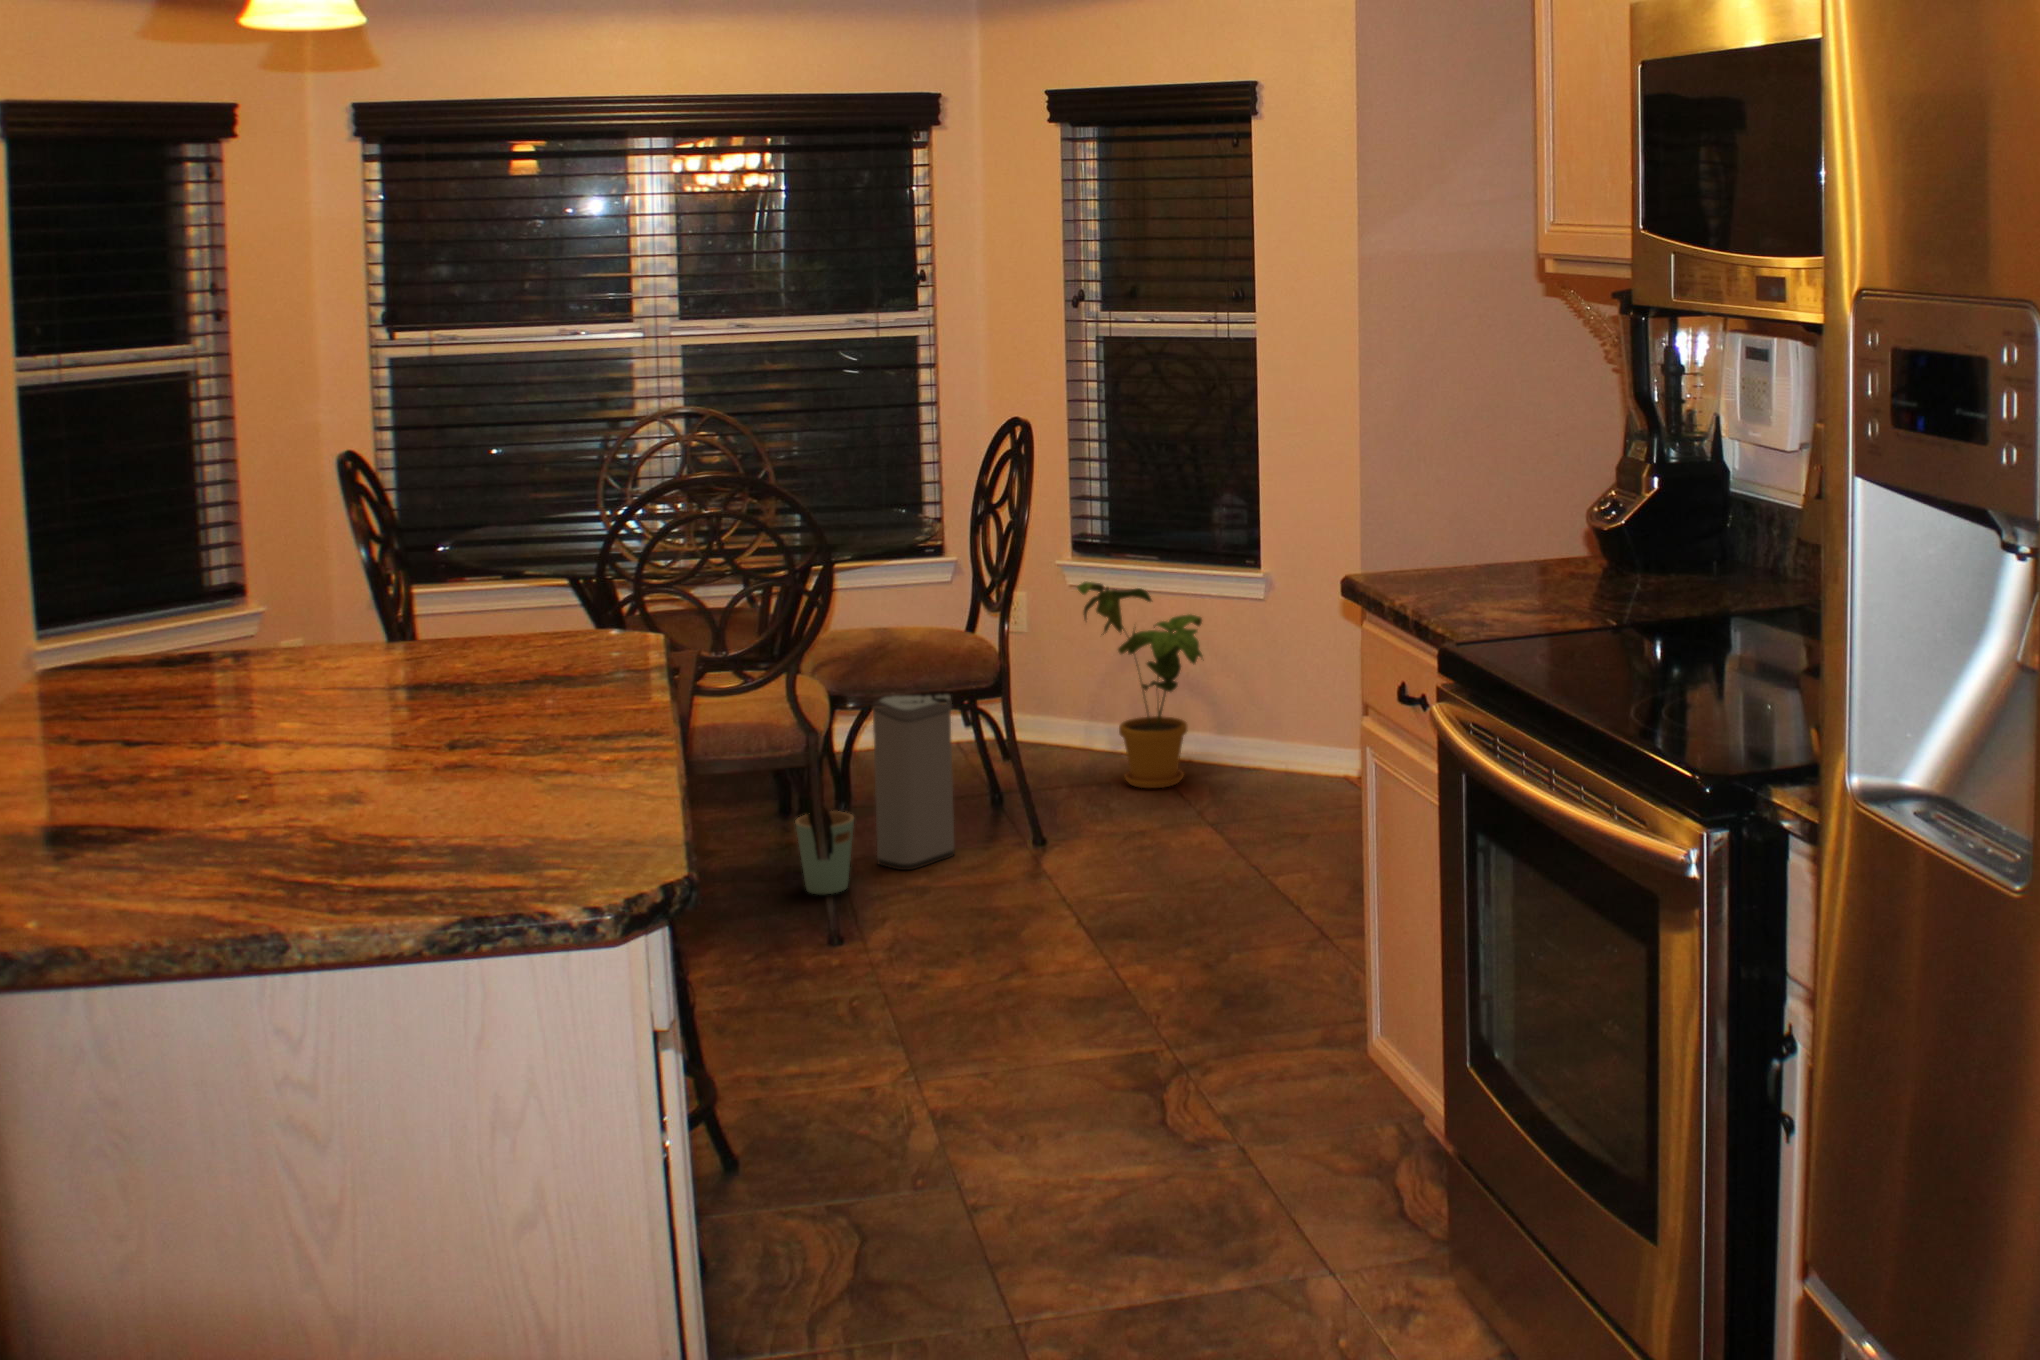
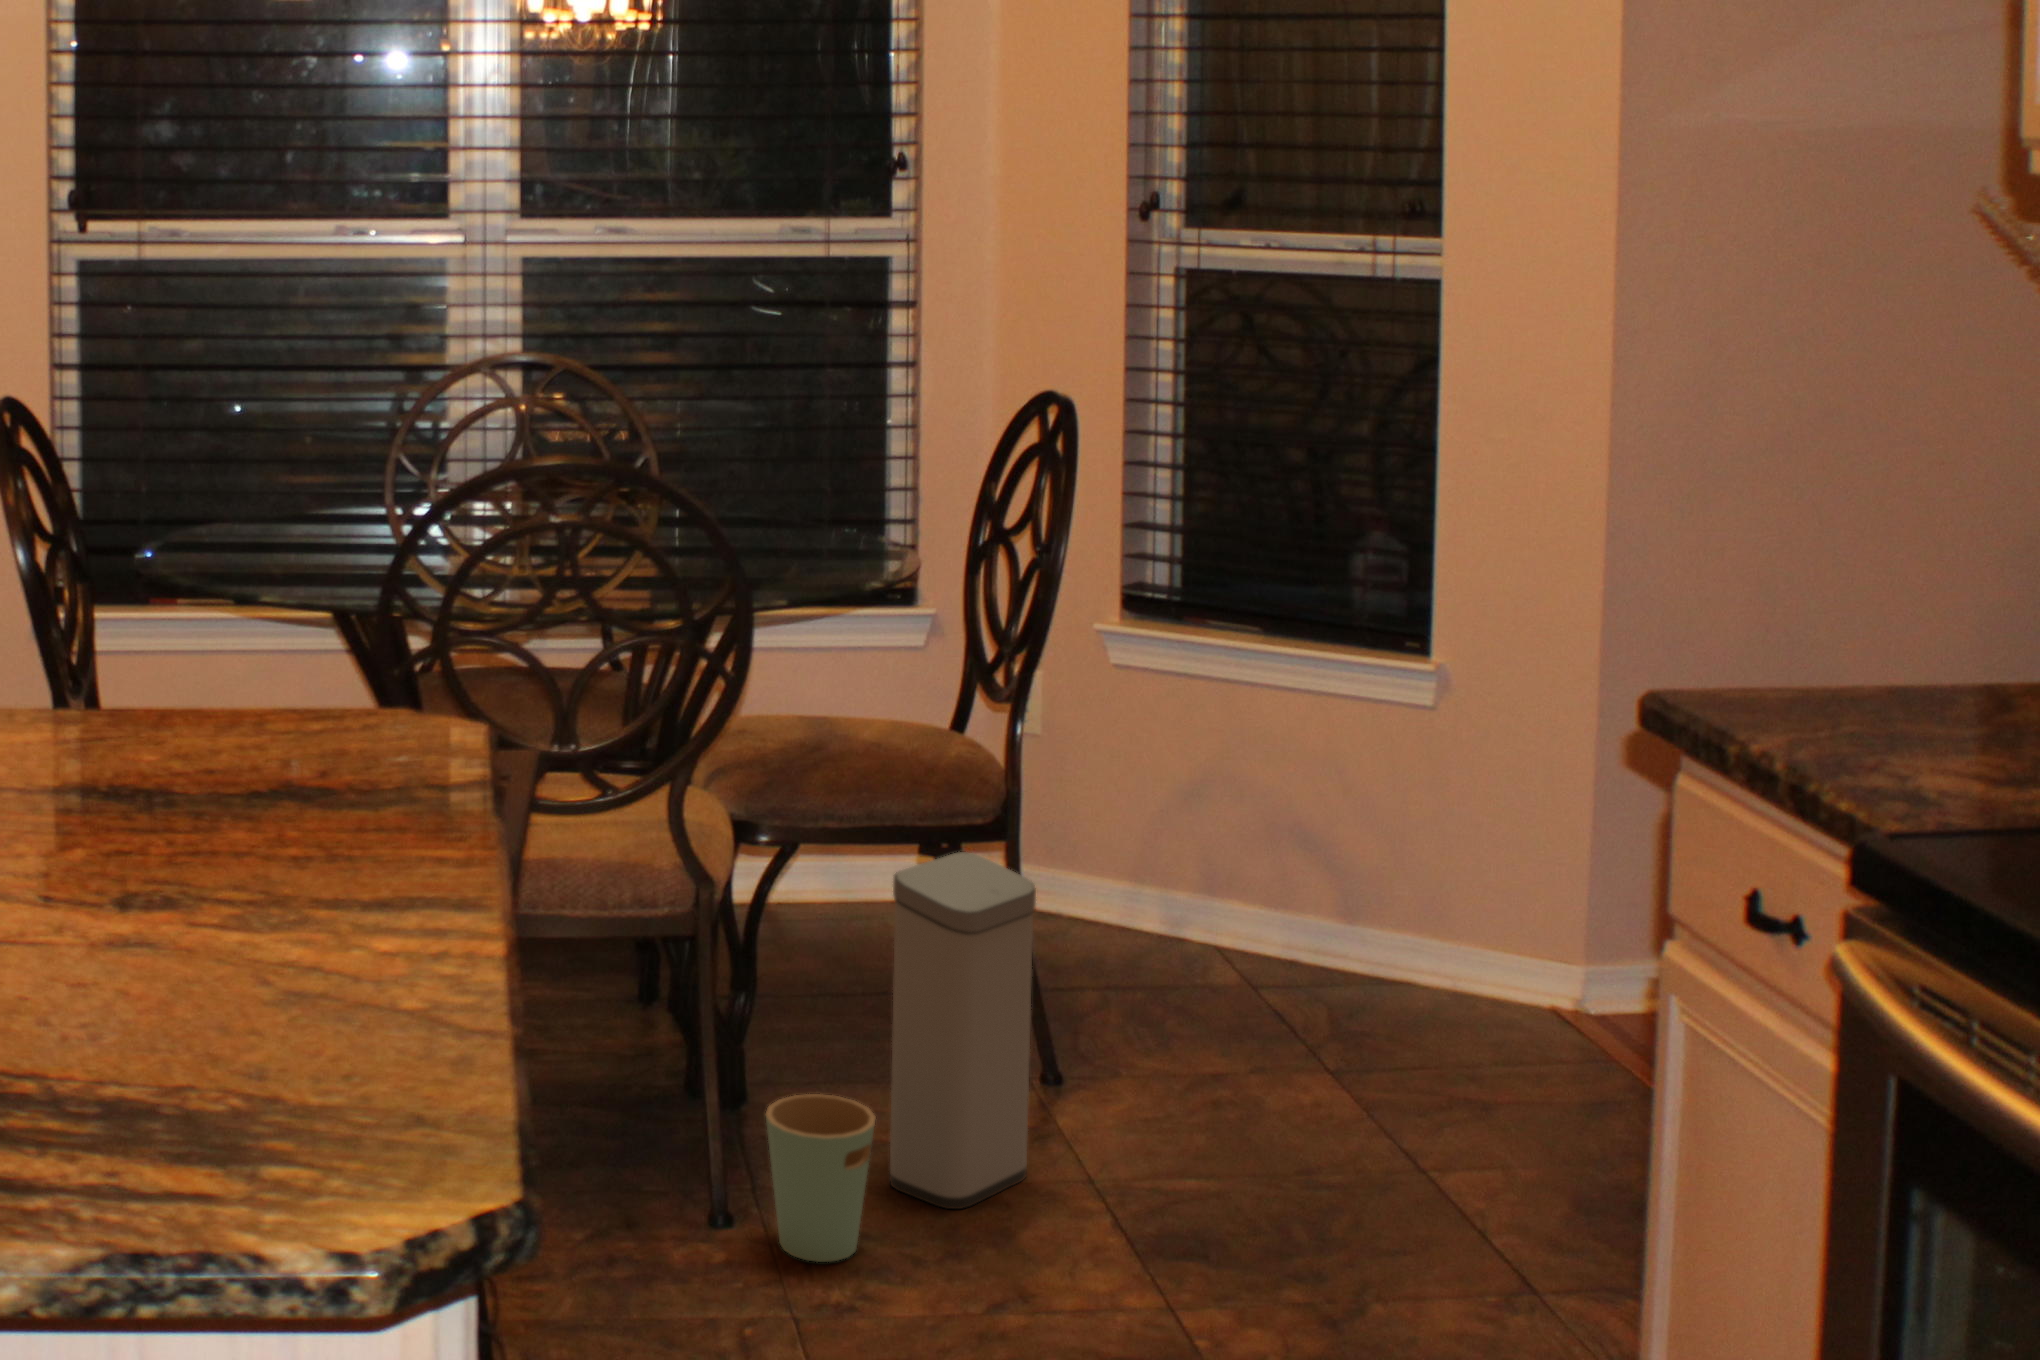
house plant: present [1077,582,1202,788] -> none [1193,674,1422,1042]

